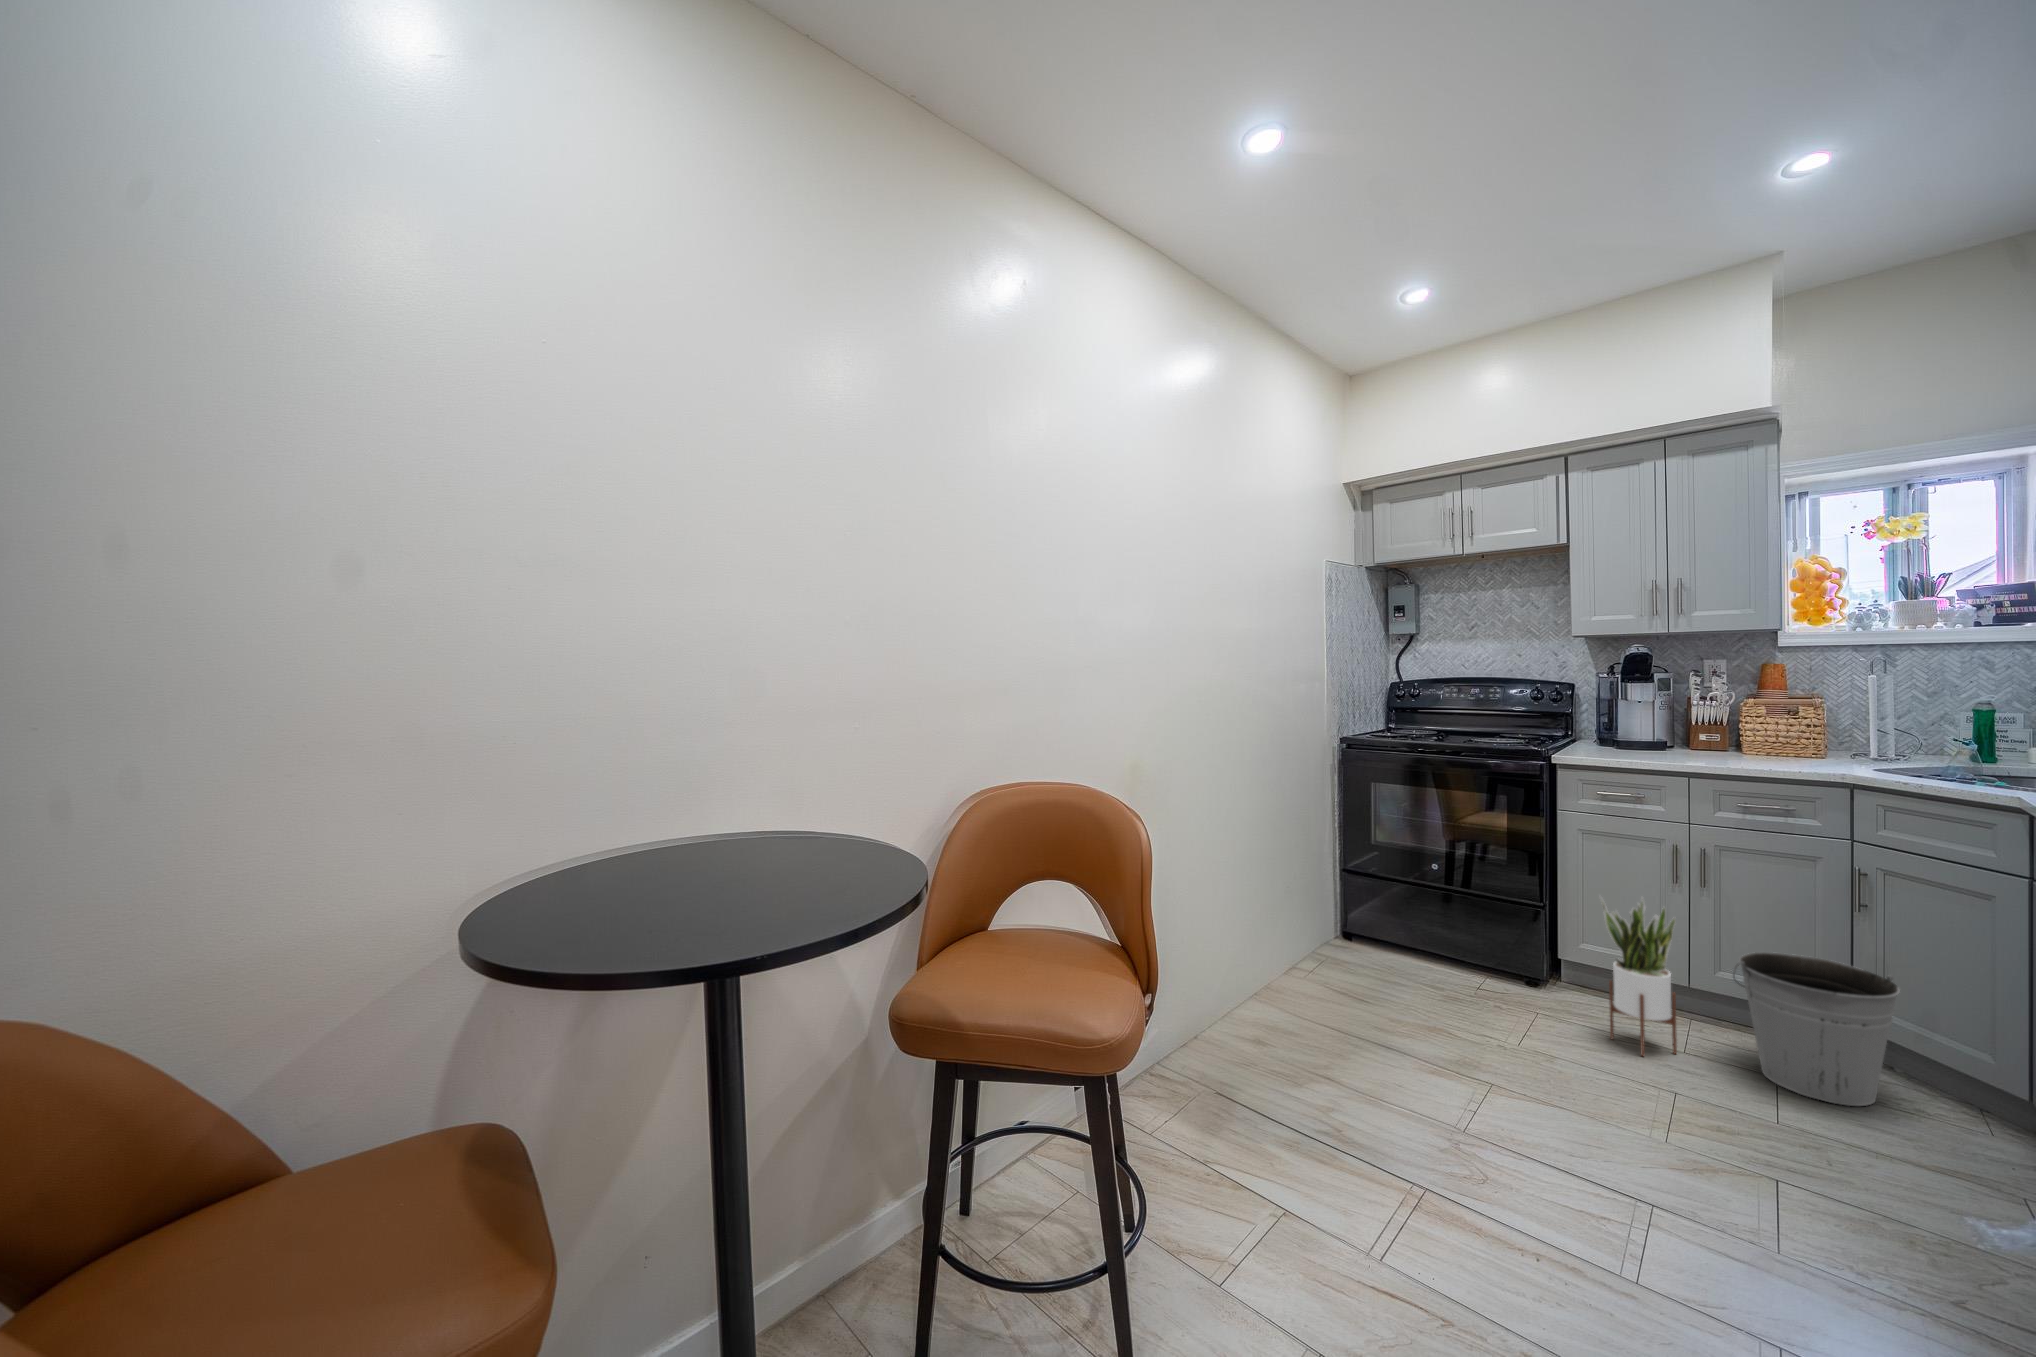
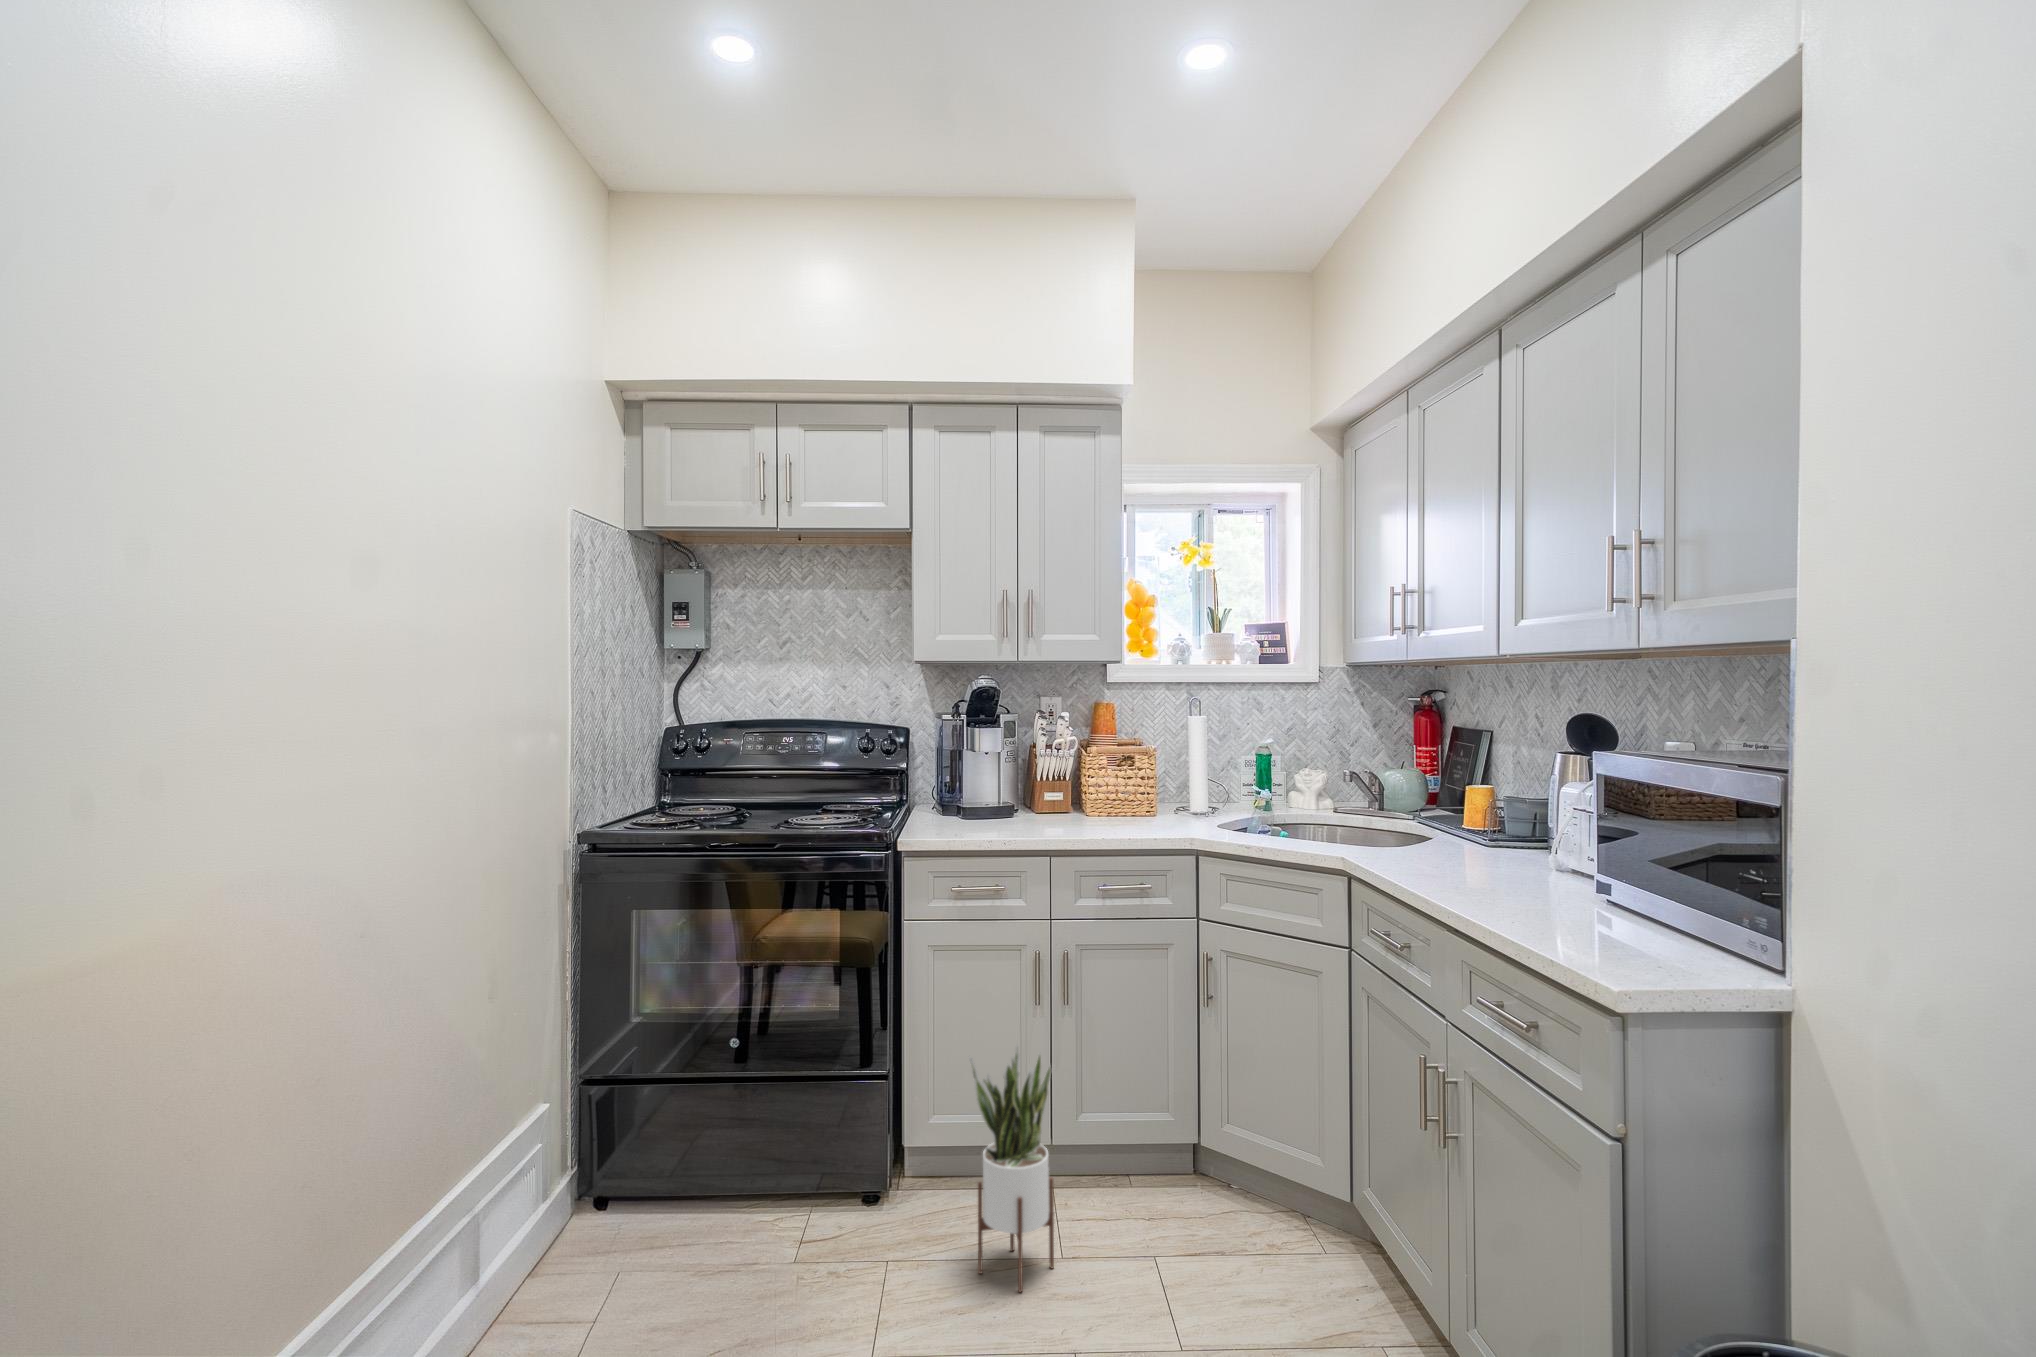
bucket: present [1733,952,1900,1106] -> none [1109,1079,1262,1282]

